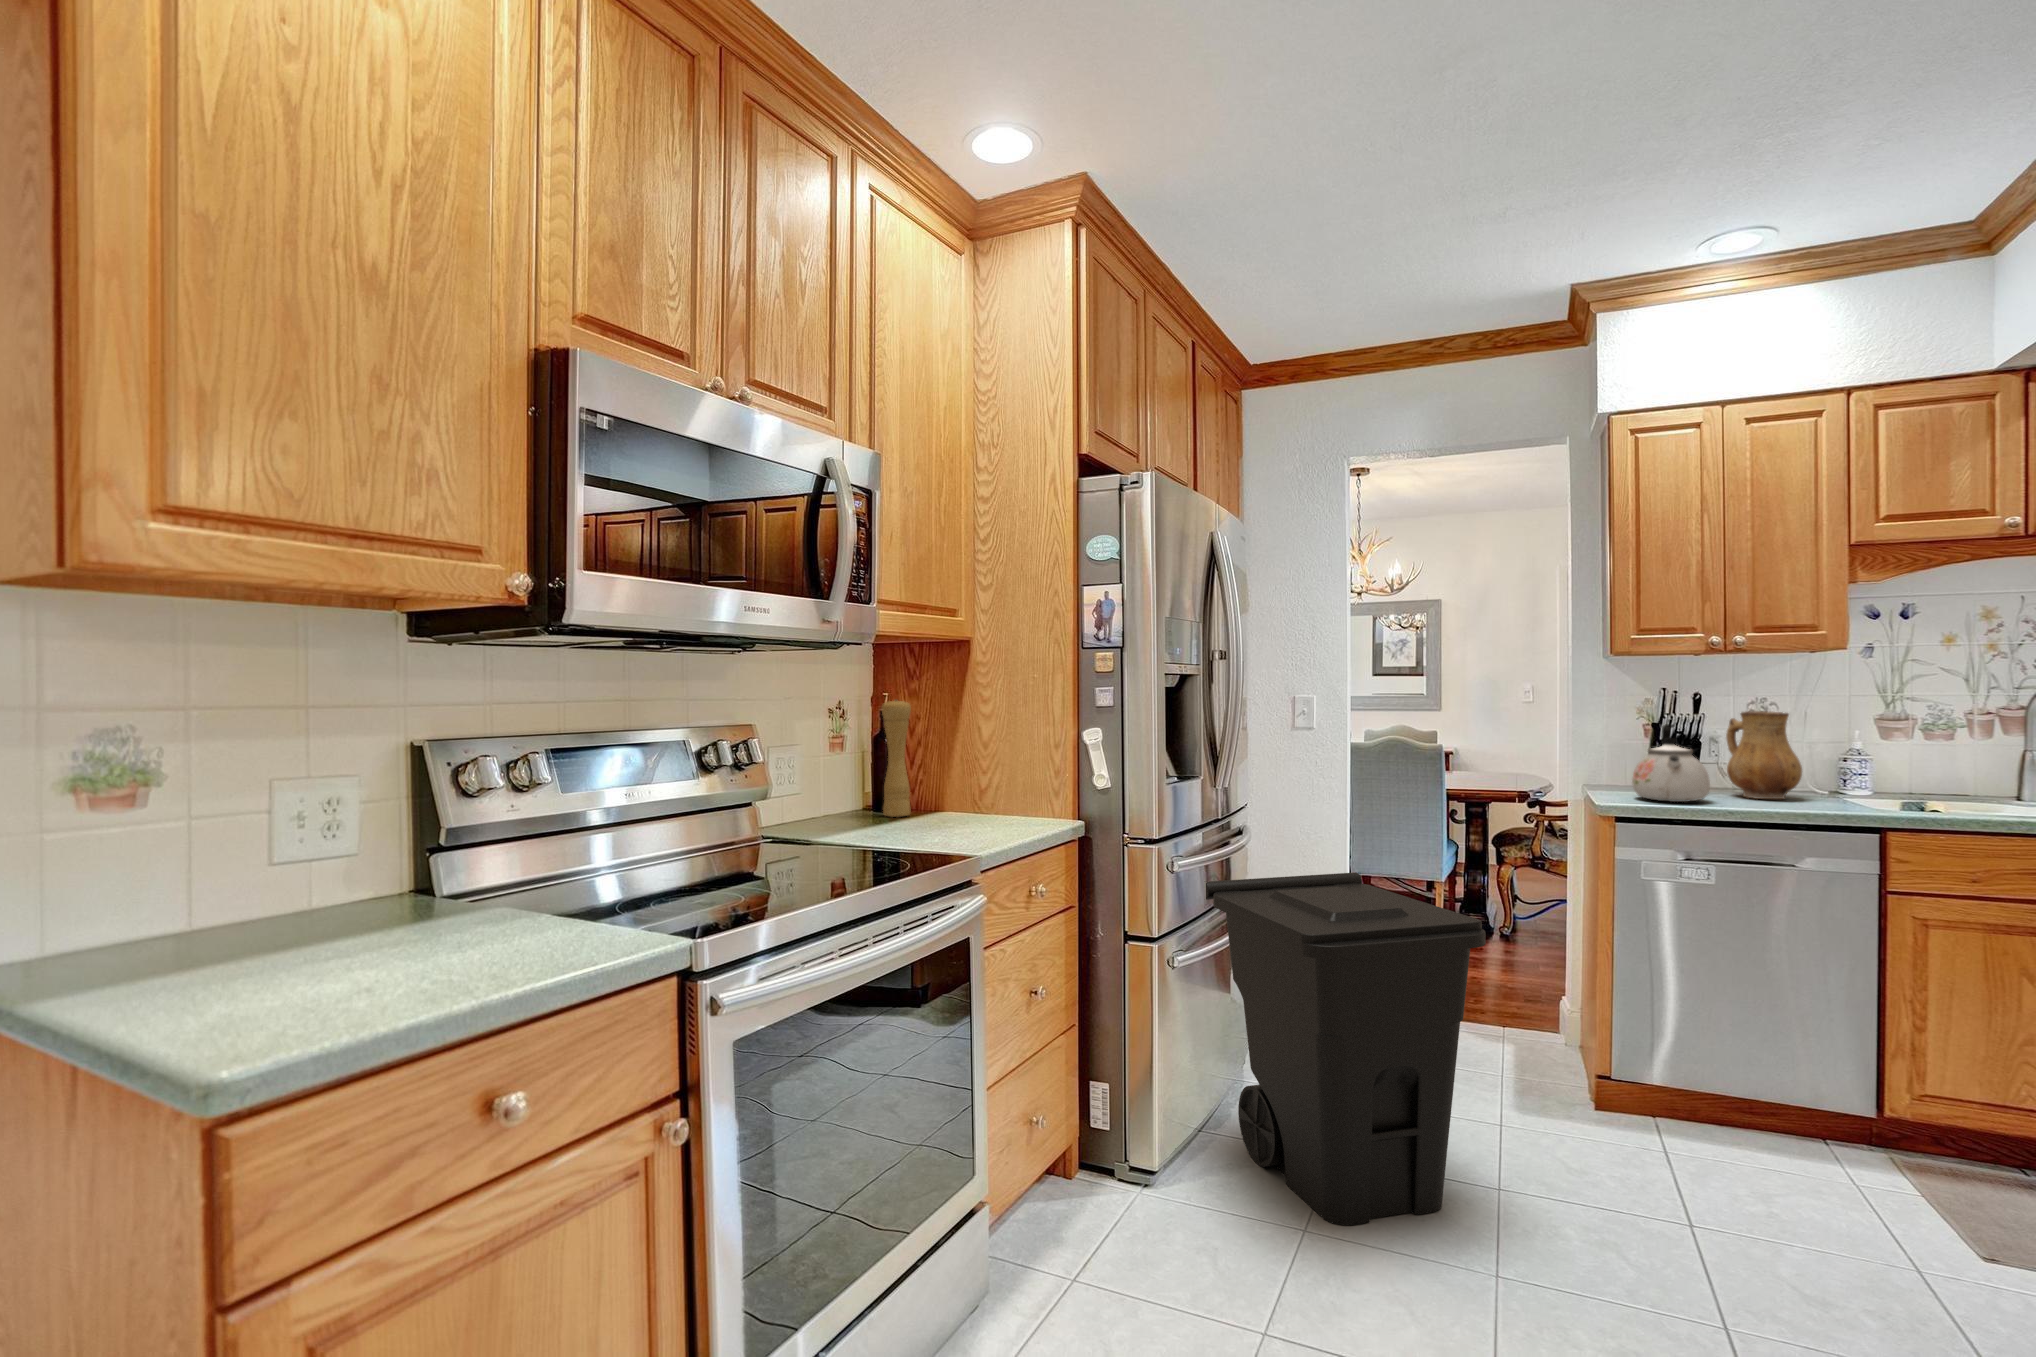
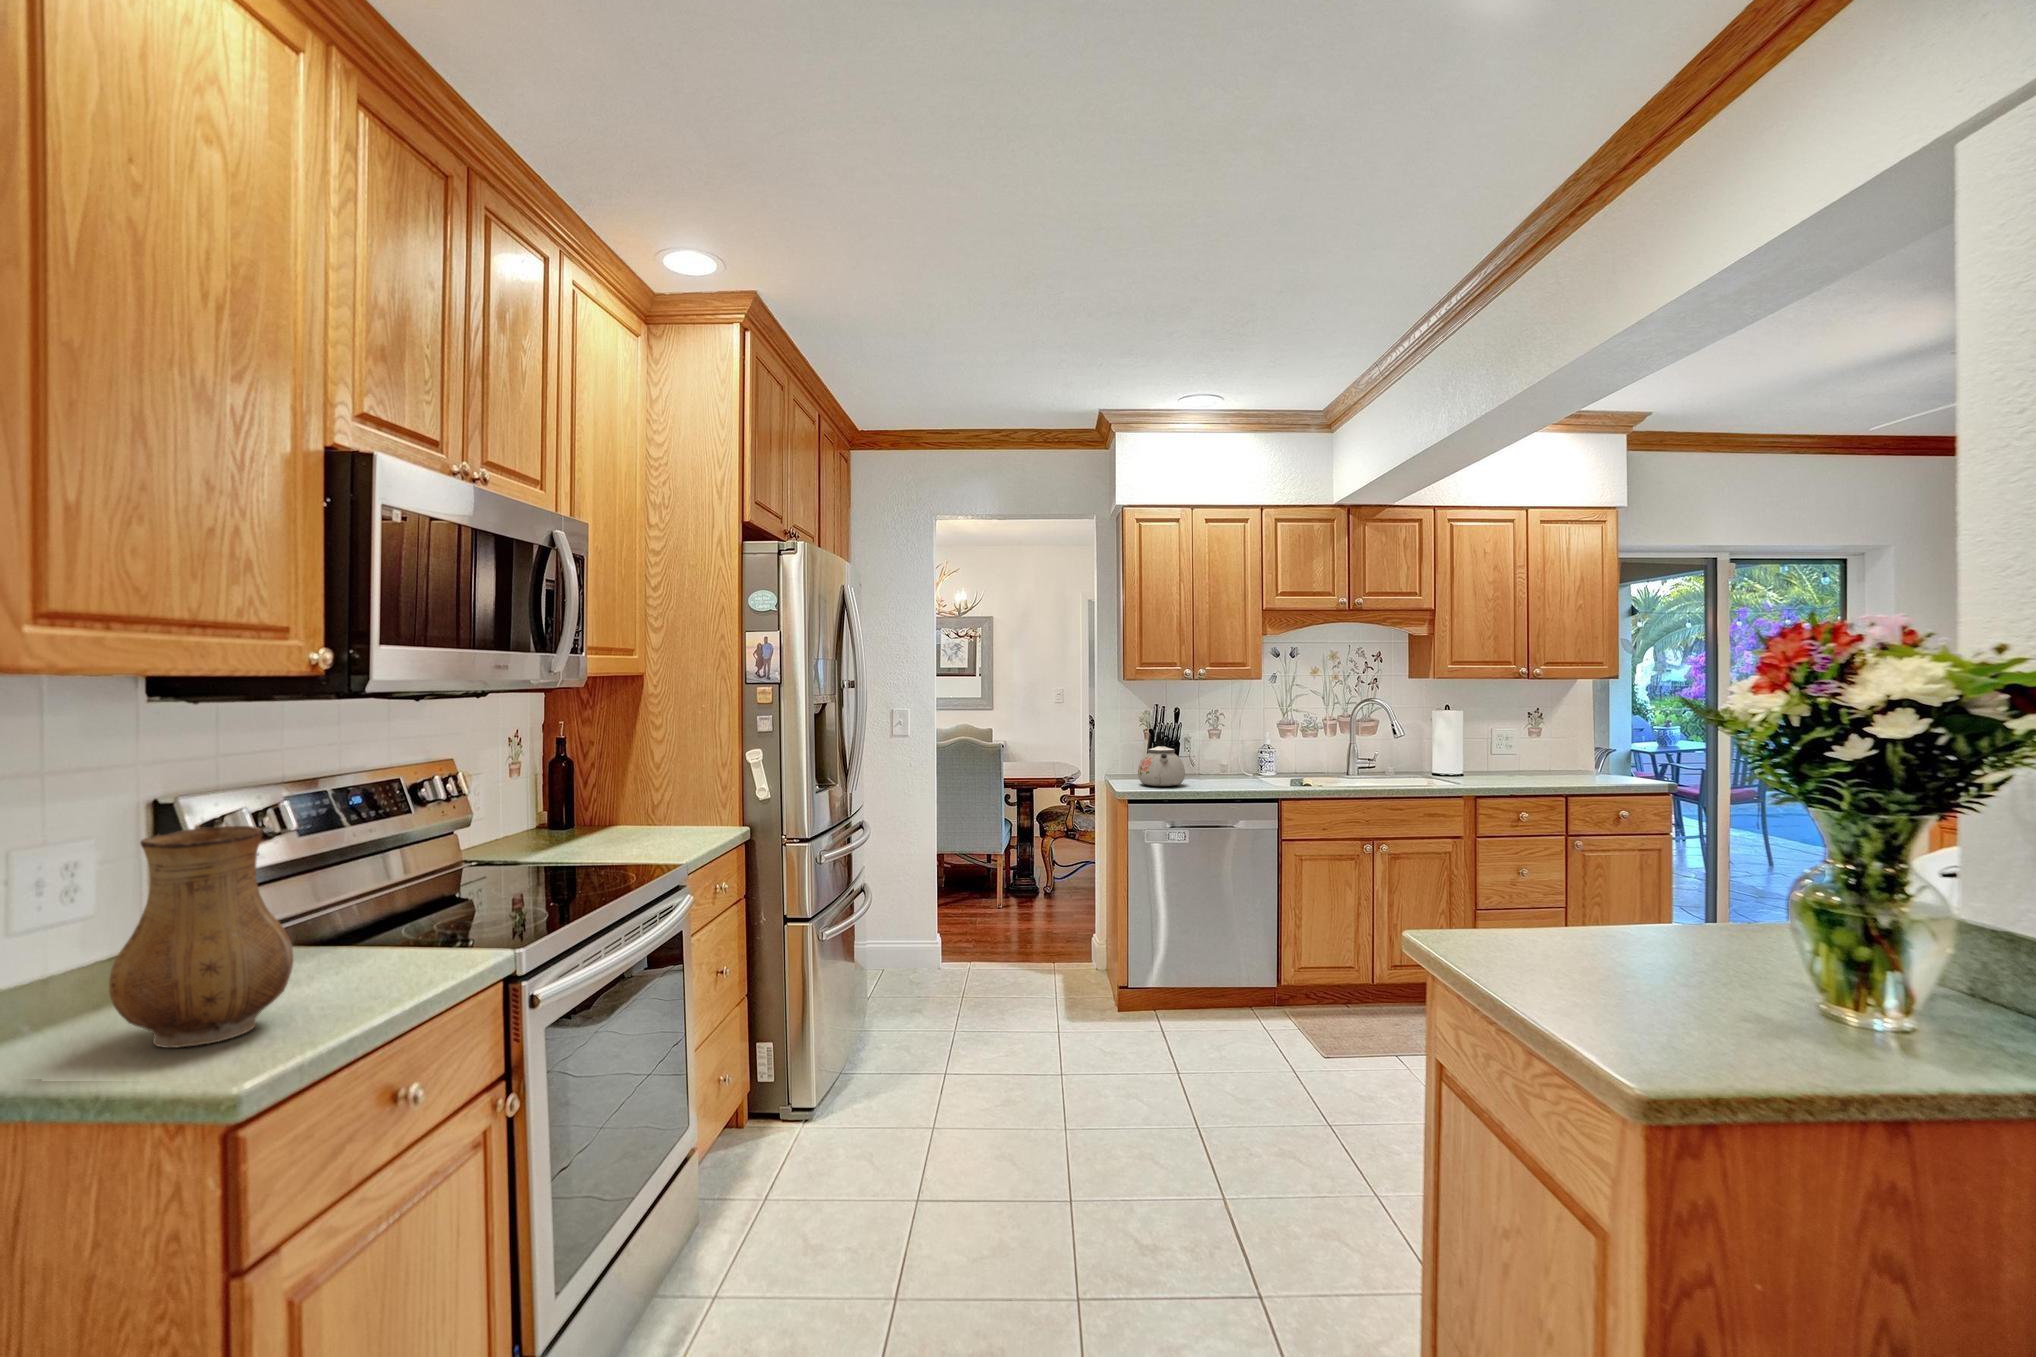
pepper mill: present [882,699,911,817] -> none [557,728,587,835]
ceramic pitcher: present [1726,711,1802,799] -> present [109,826,293,1048]
trash can: present [1206,872,1486,1225] -> none [839,853,1051,1118]

